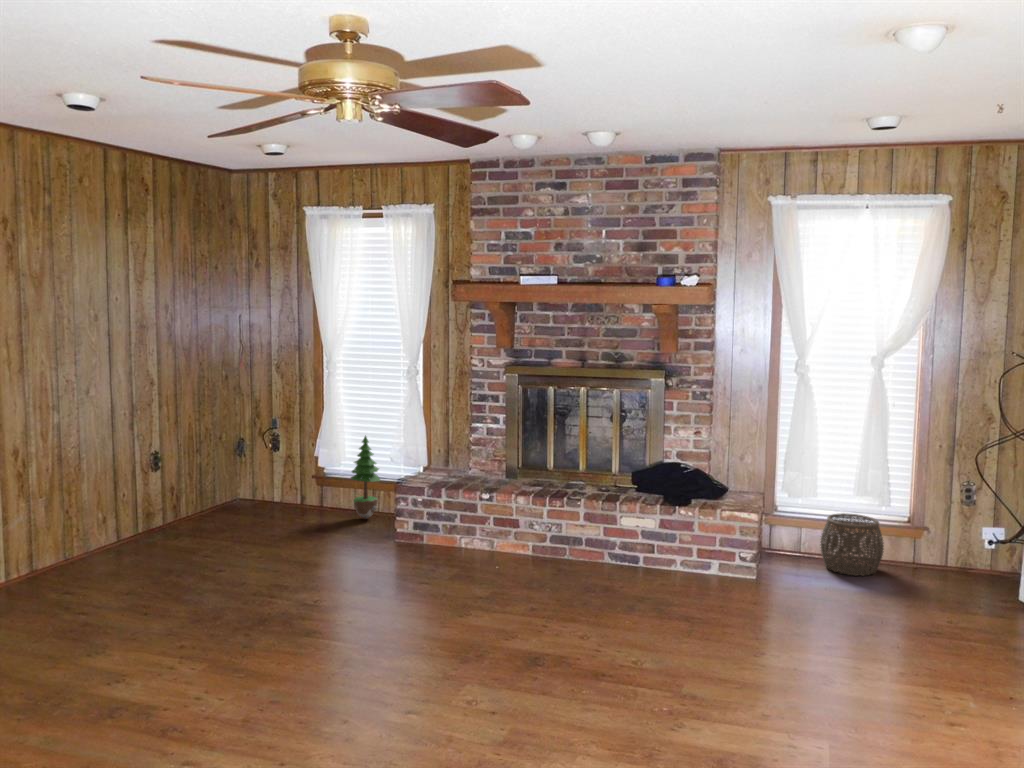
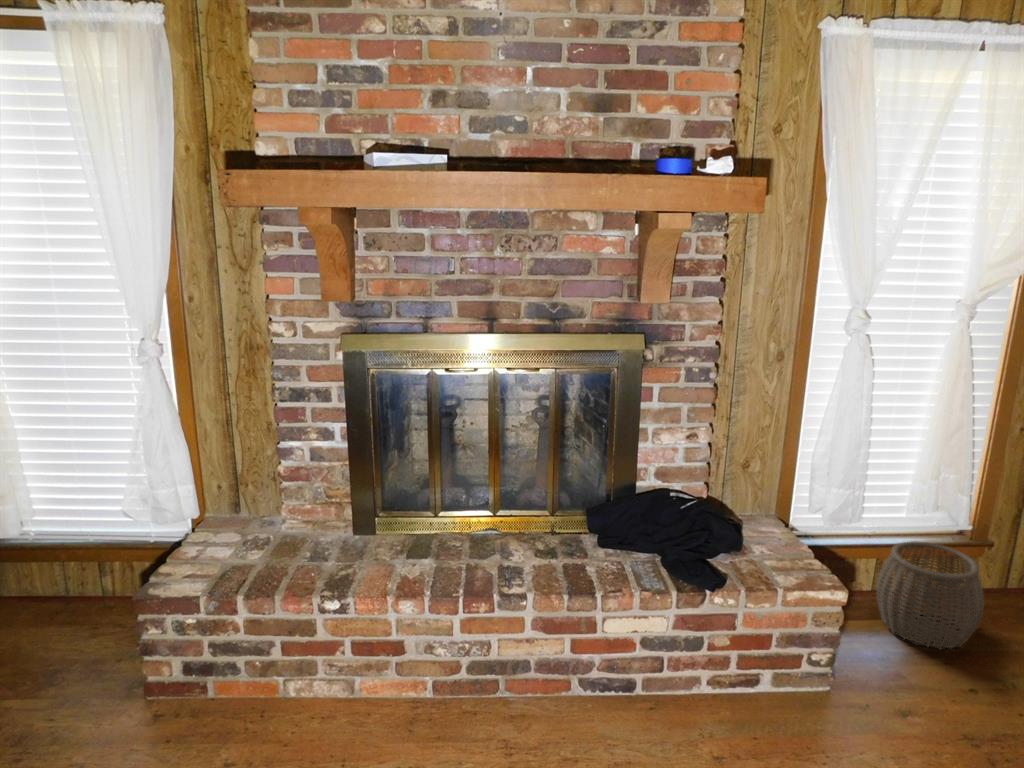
potted tree: present [351,436,380,519] -> none [32,479,102,630]

